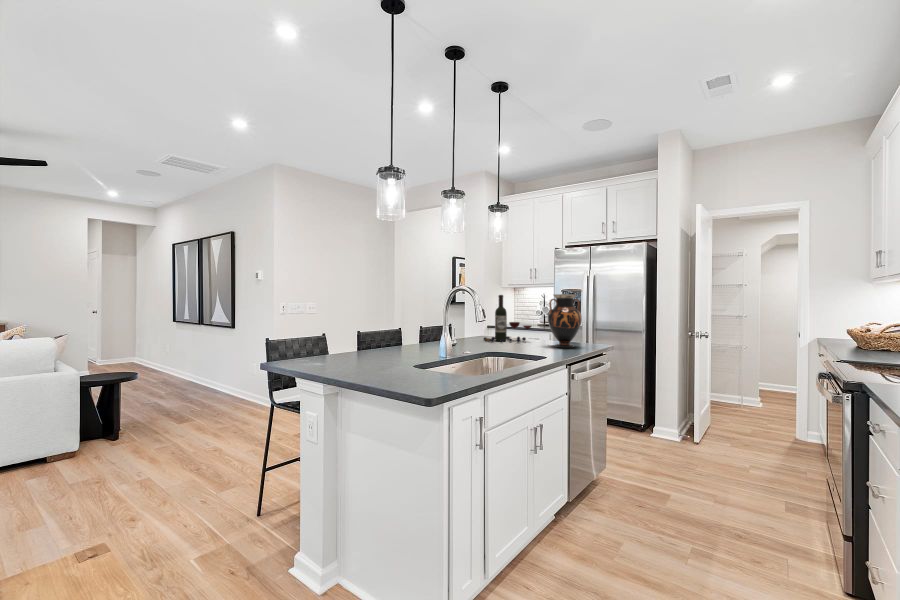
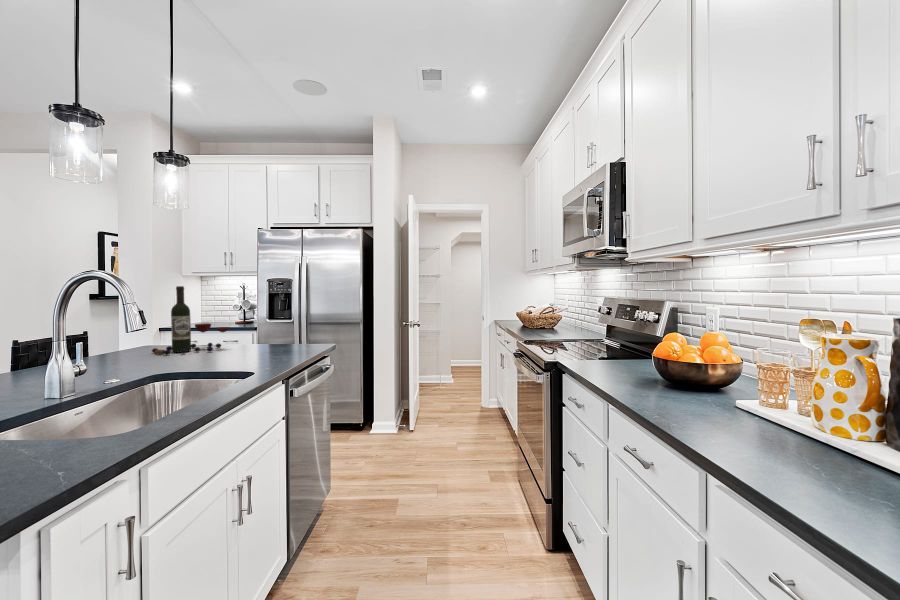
vase: present [548,294,582,348] -> none [253,286,298,355]

